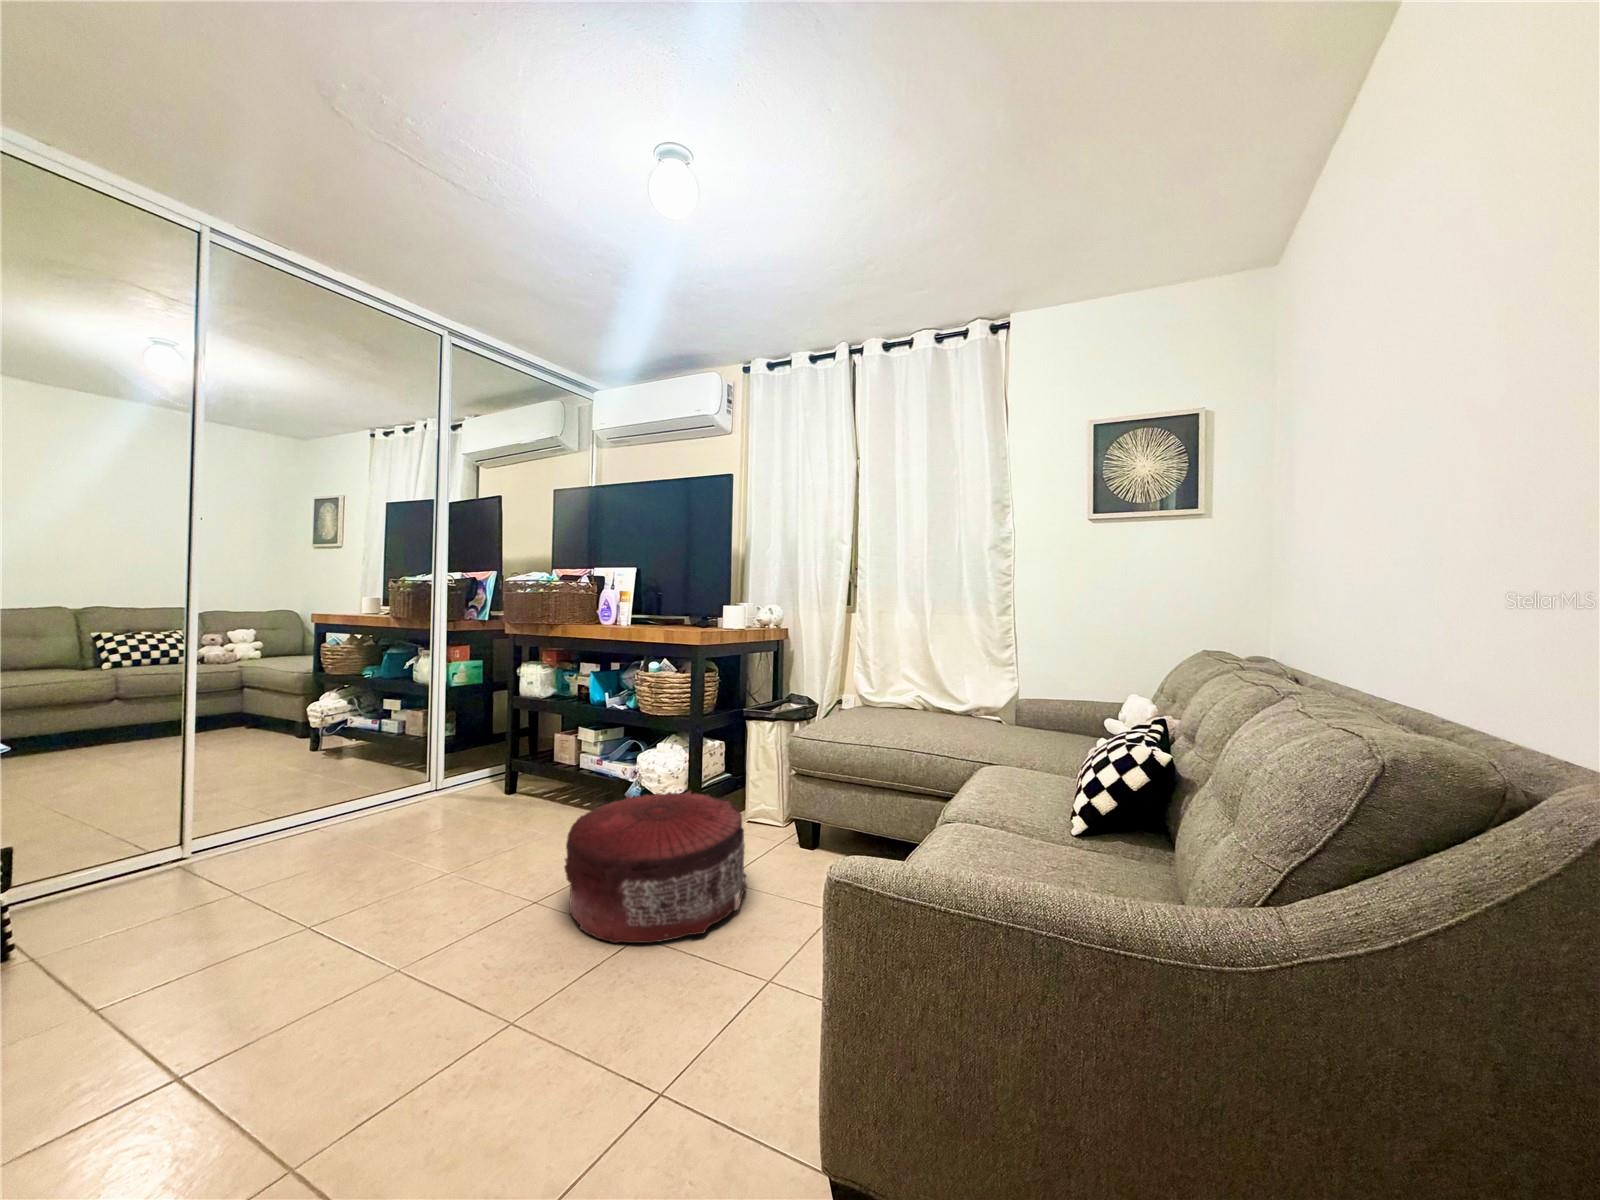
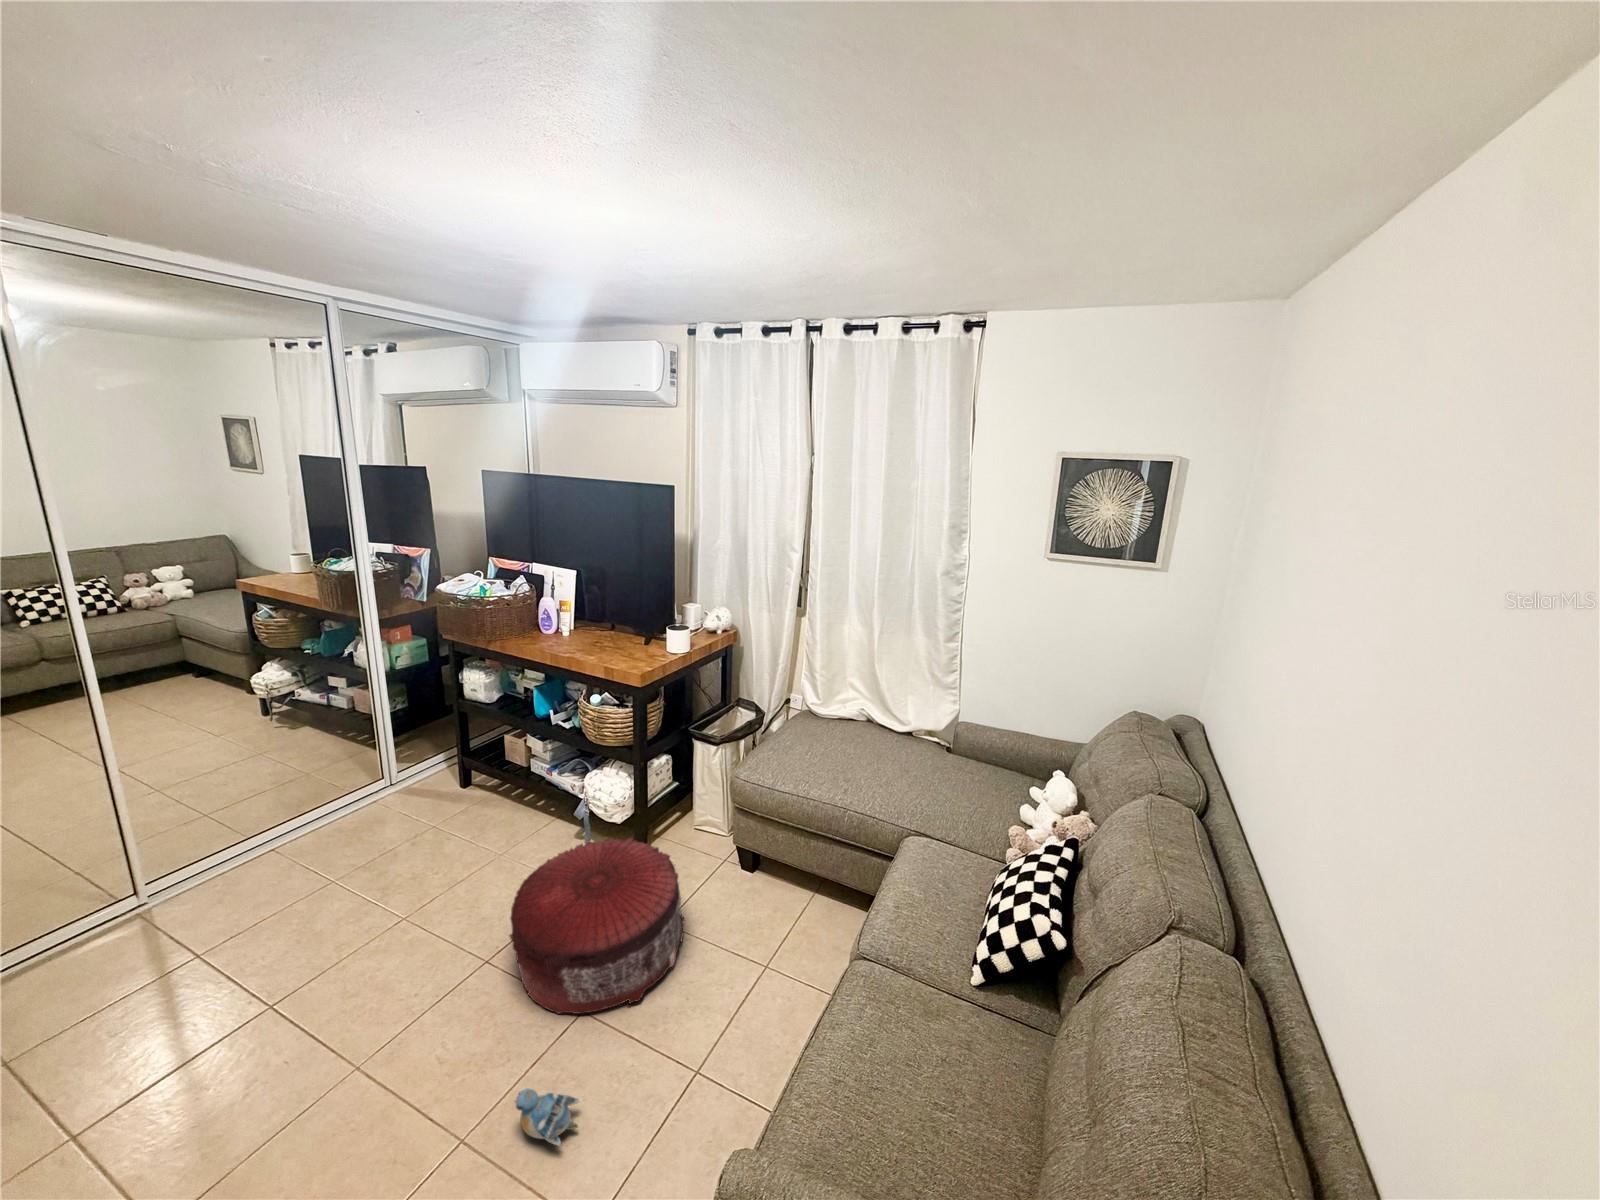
plush toy: none [572,973,644,1035] -> present [515,1089,579,1146]

